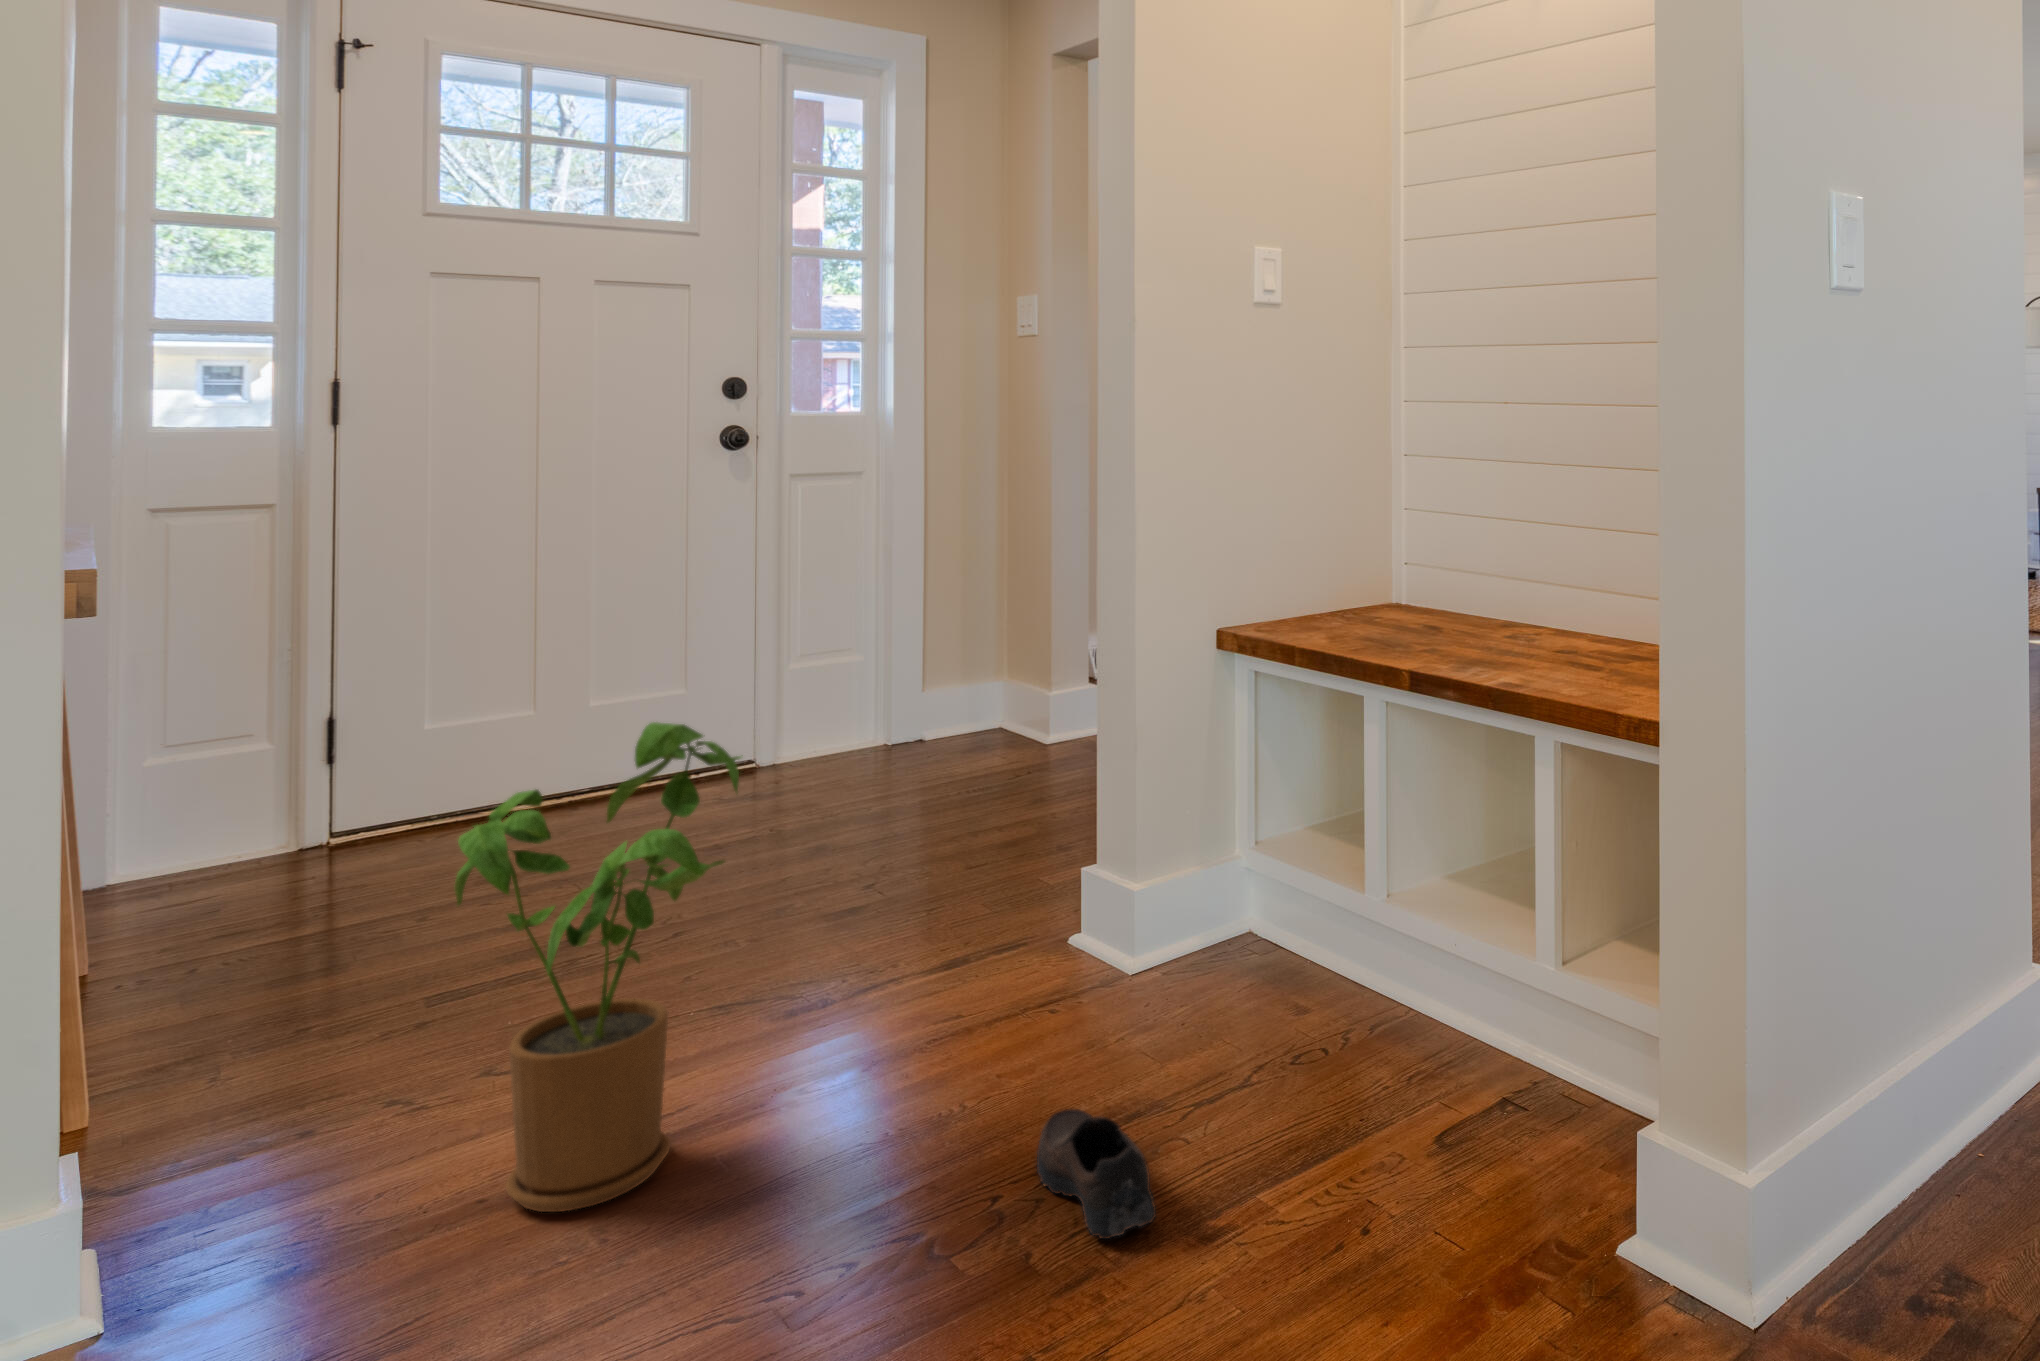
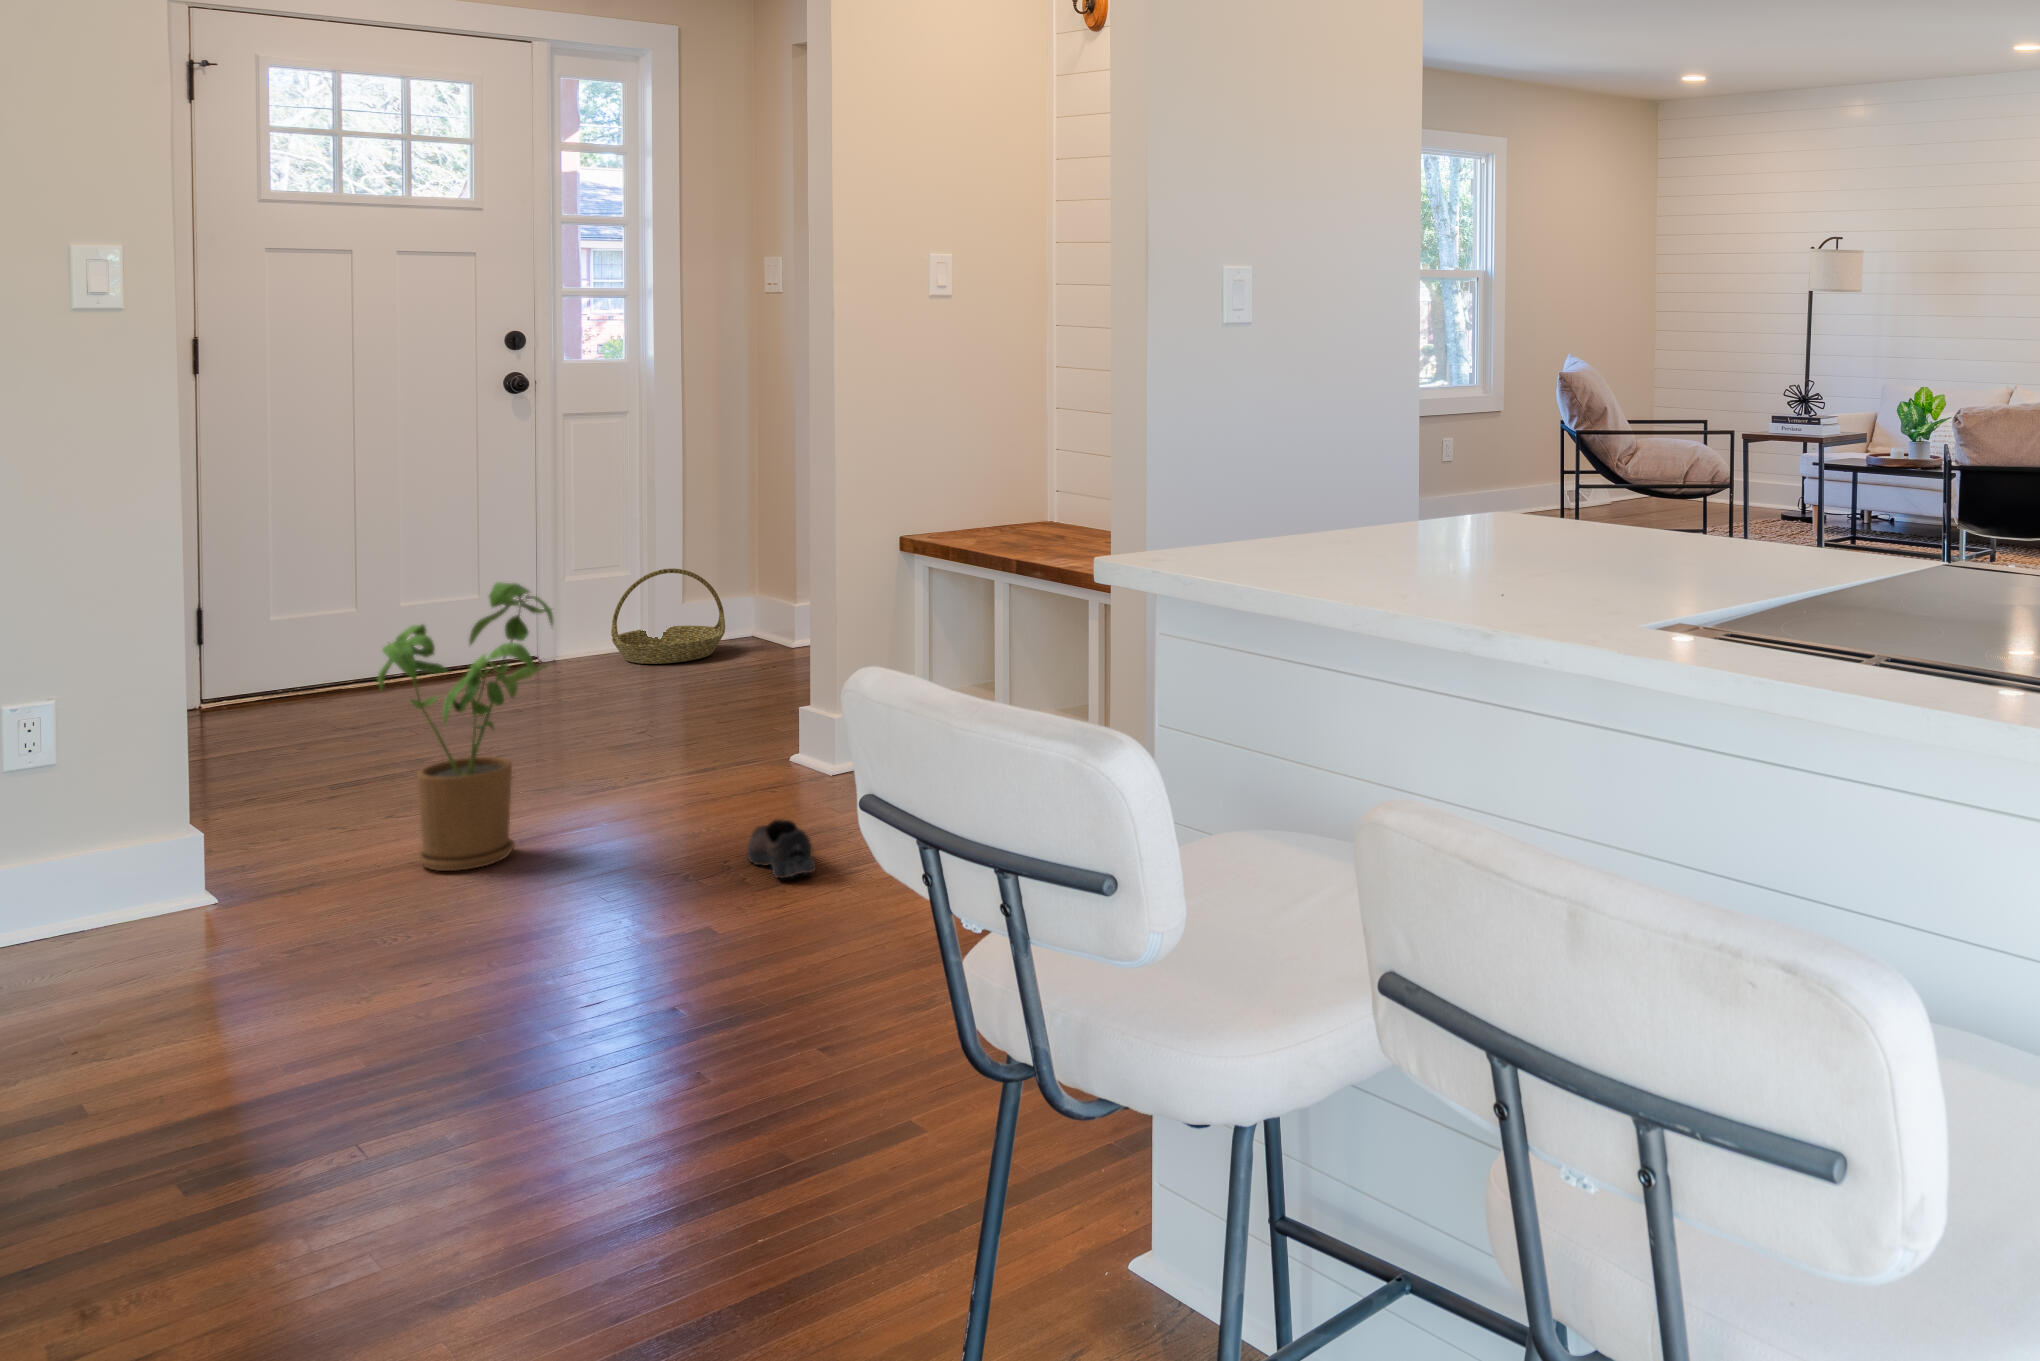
basket: none [839,654,970,769] -> present [611,568,725,664]

